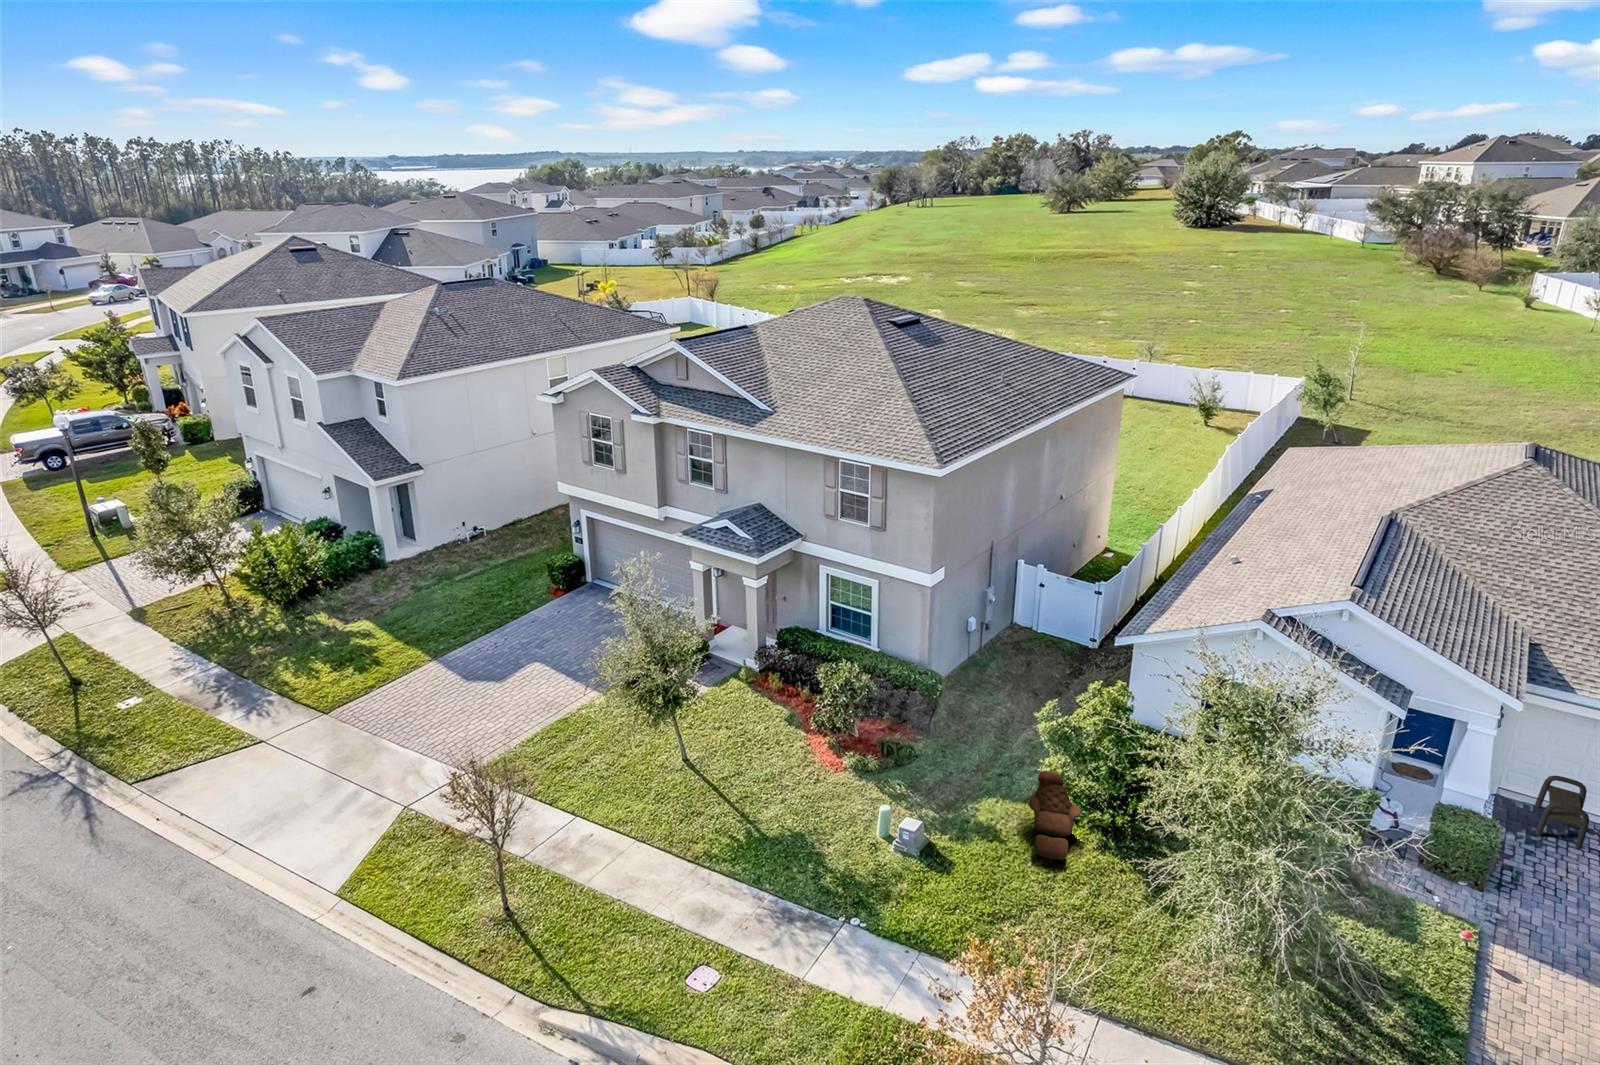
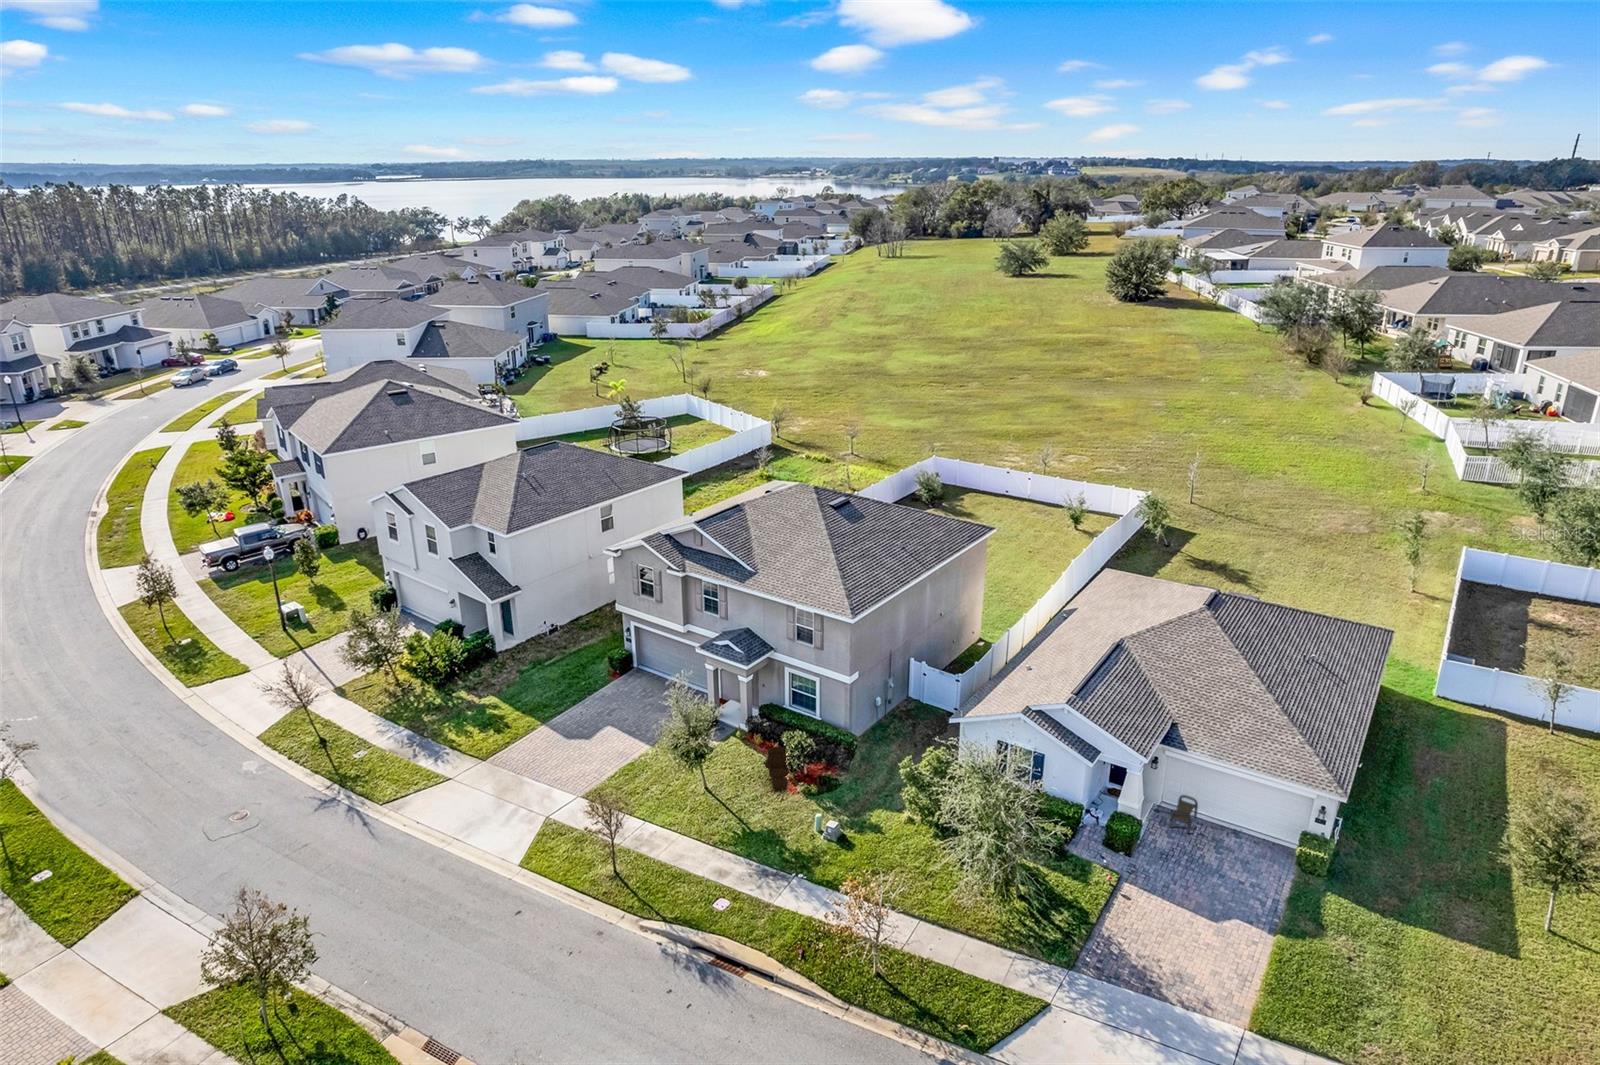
lounge chair: present [1029,771,1081,867] -> present [765,747,788,792]

